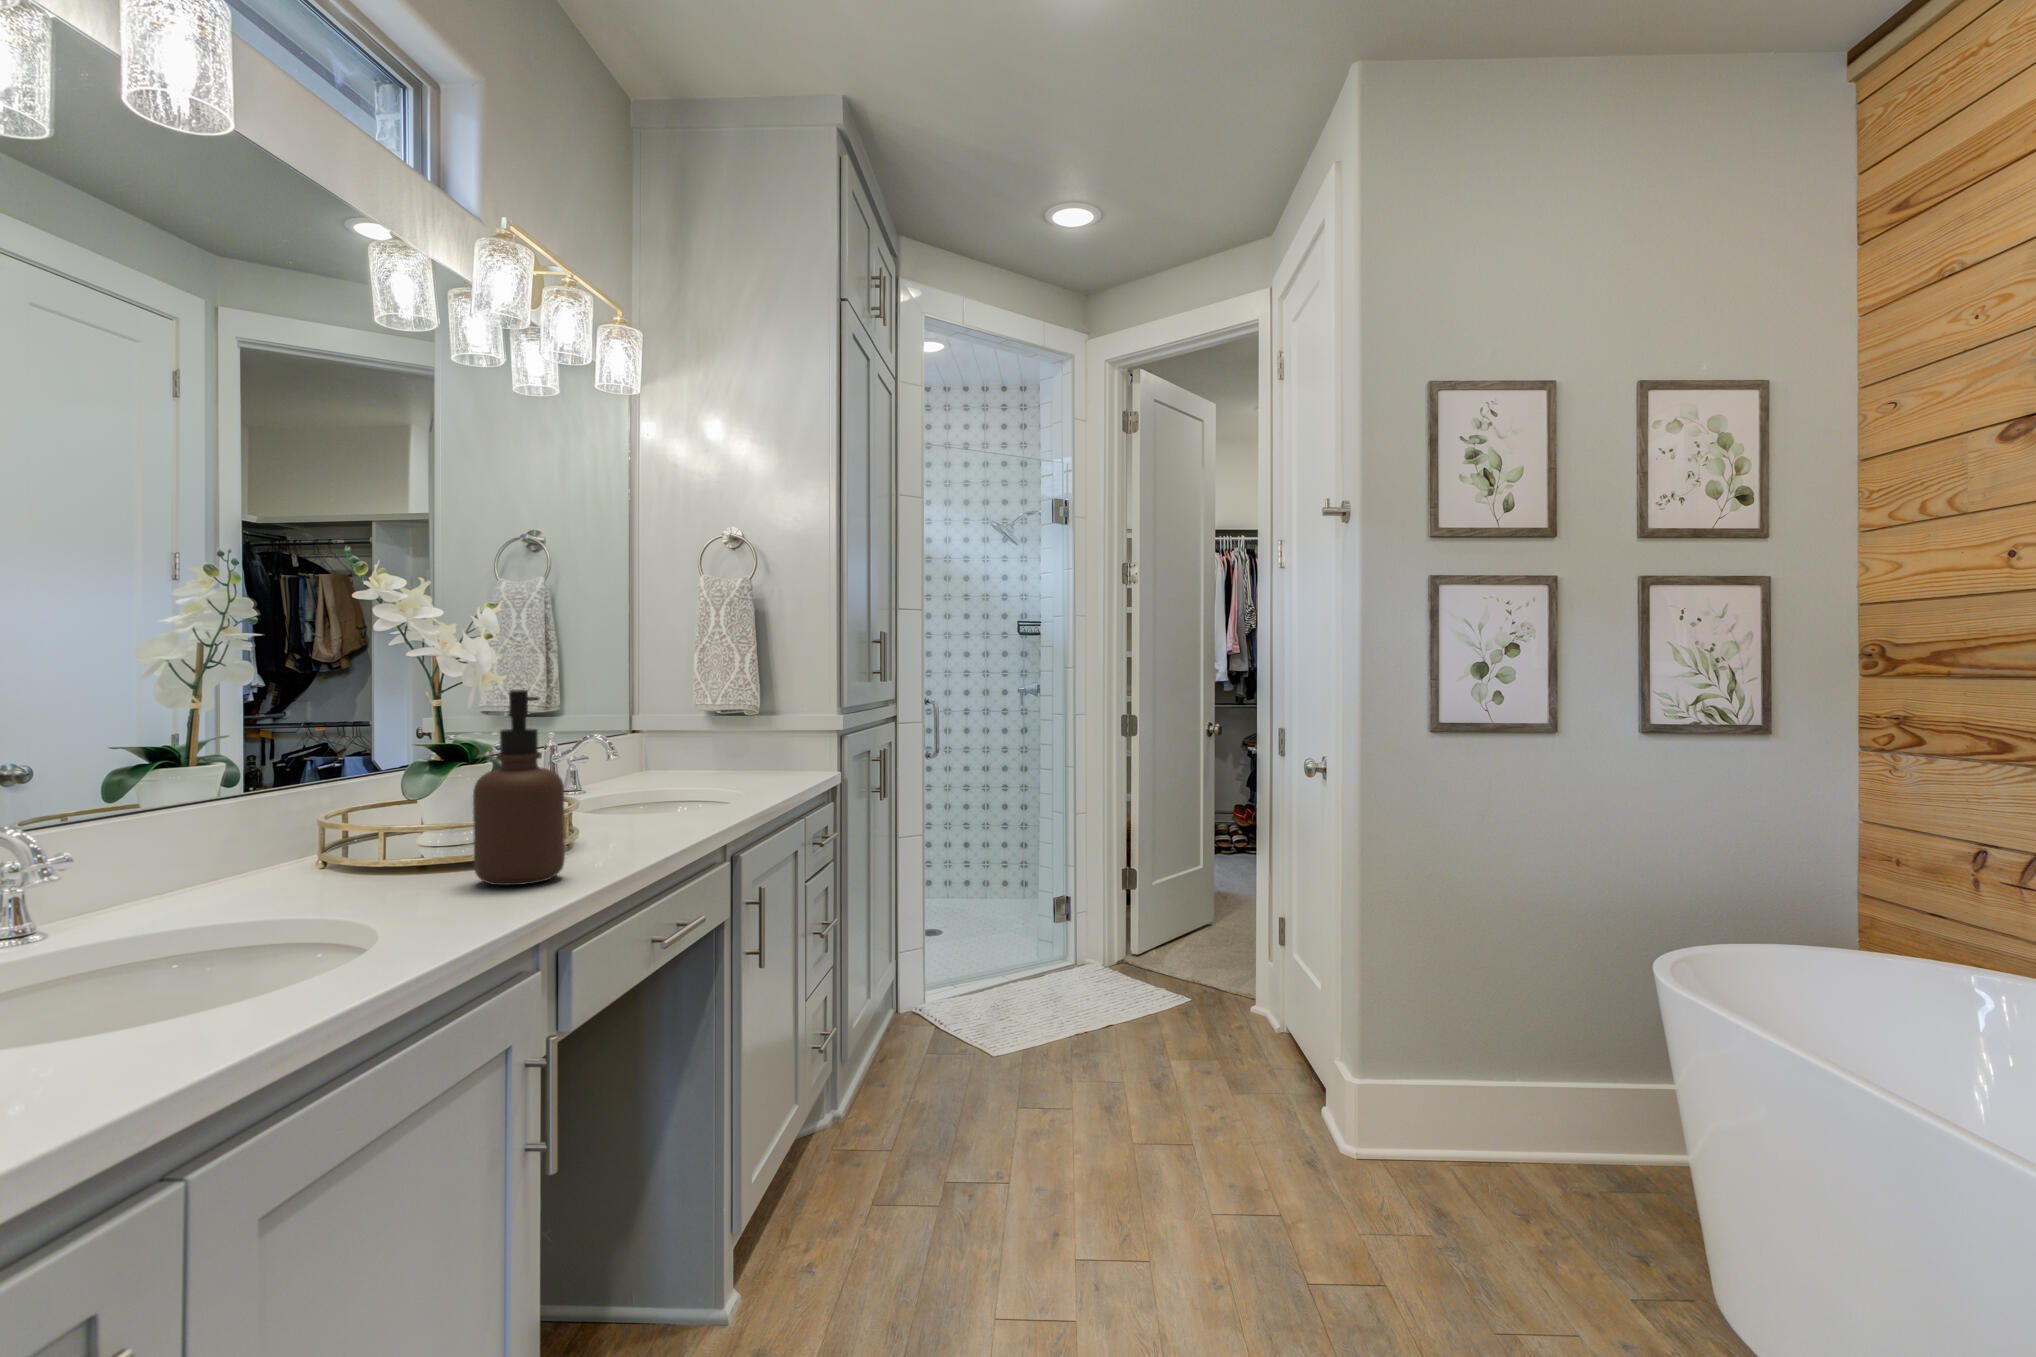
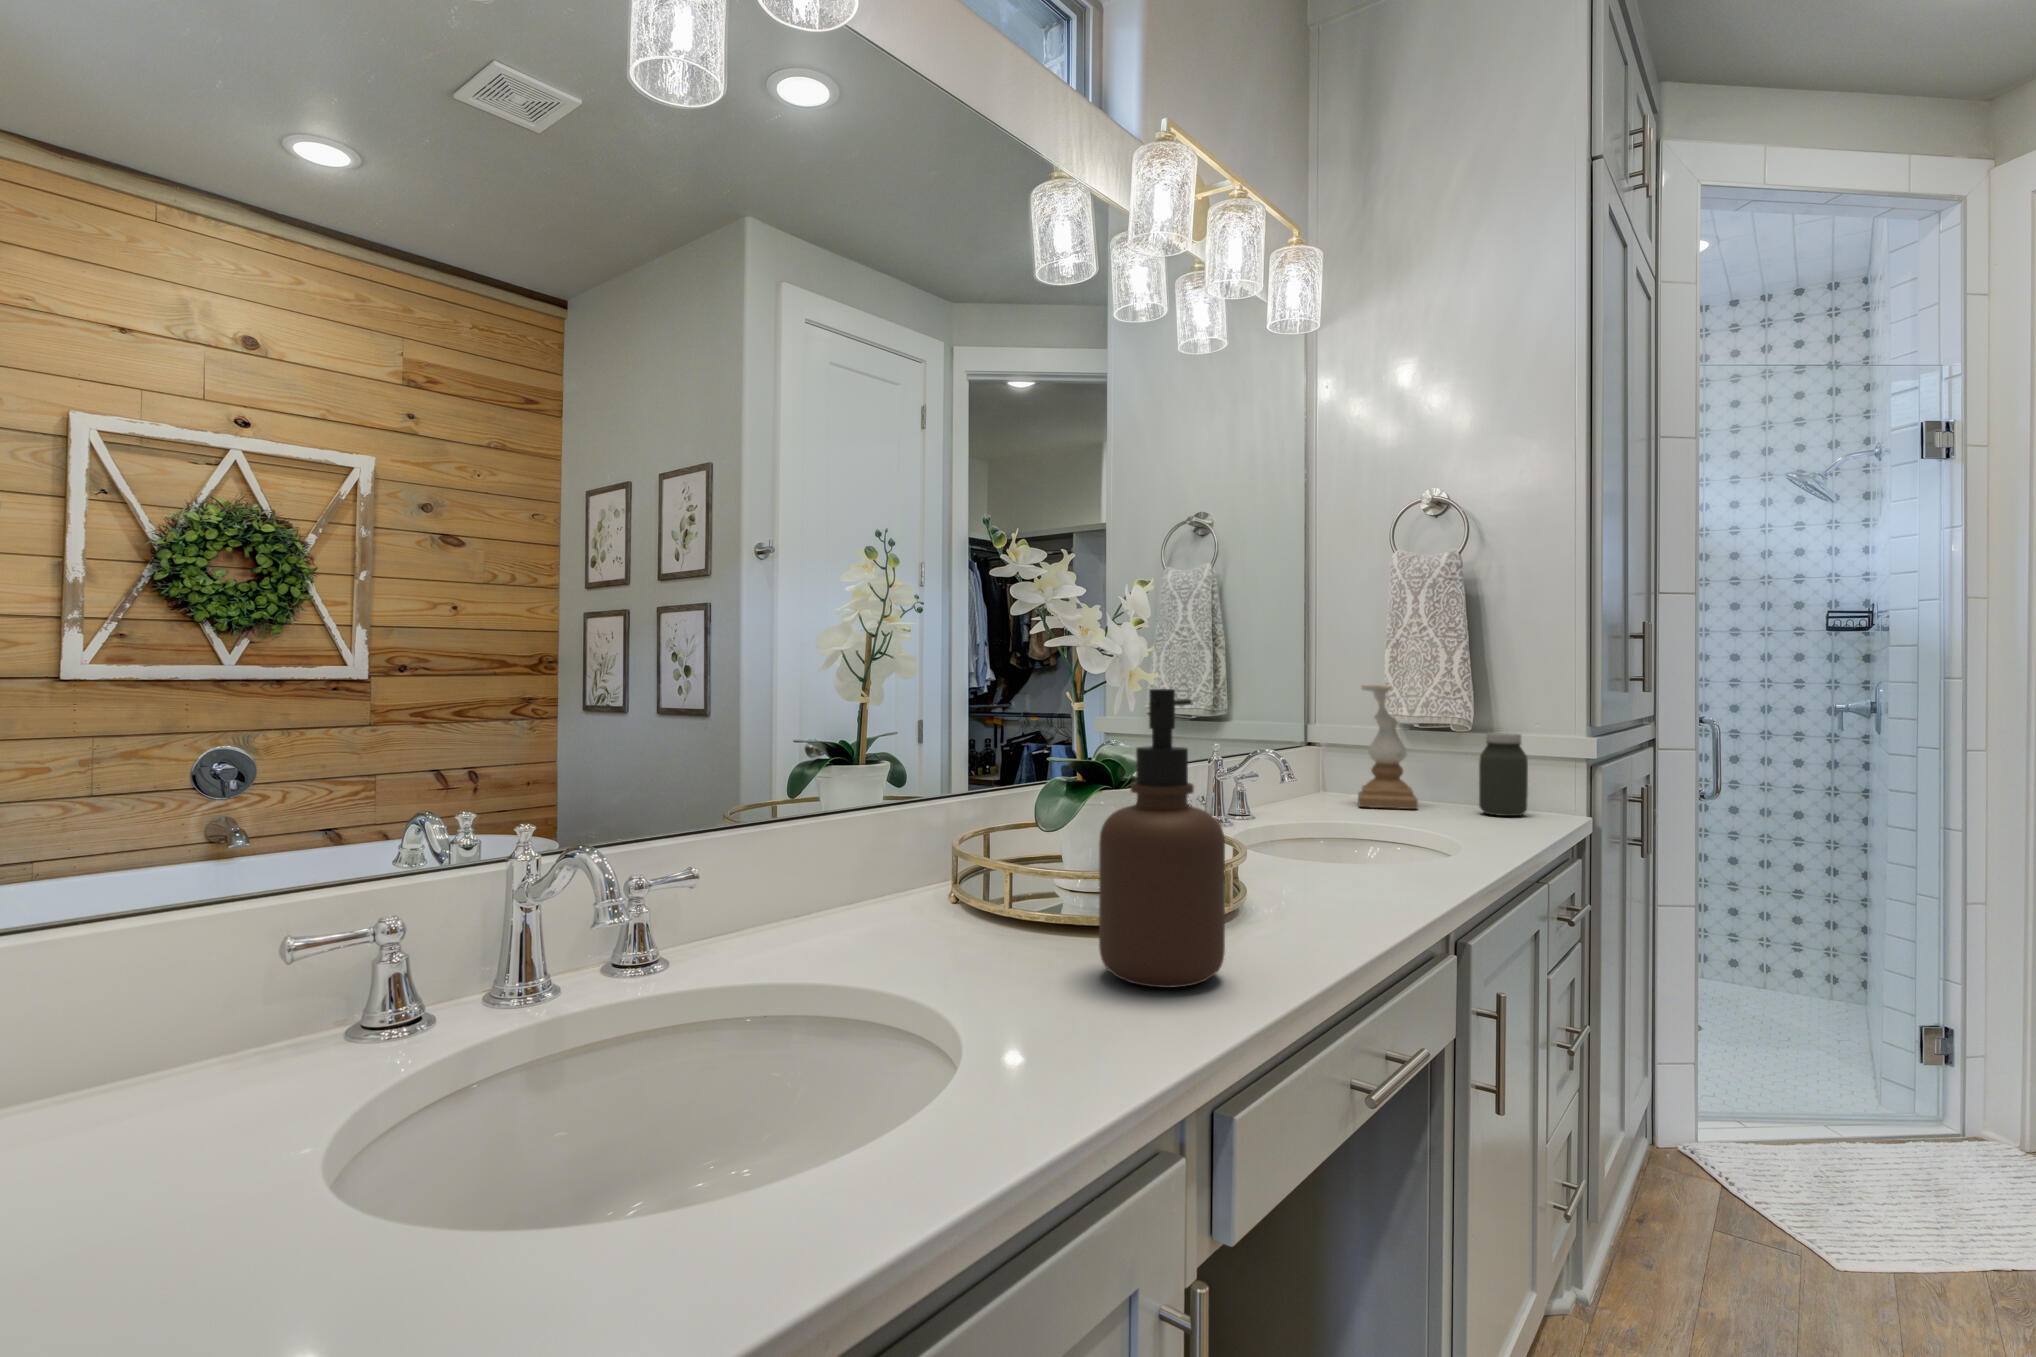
candle holder: none [674,680,720,777] -> present [1358,685,1418,809]
jar: none [764,715,798,776] -> present [1479,733,1528,816]

